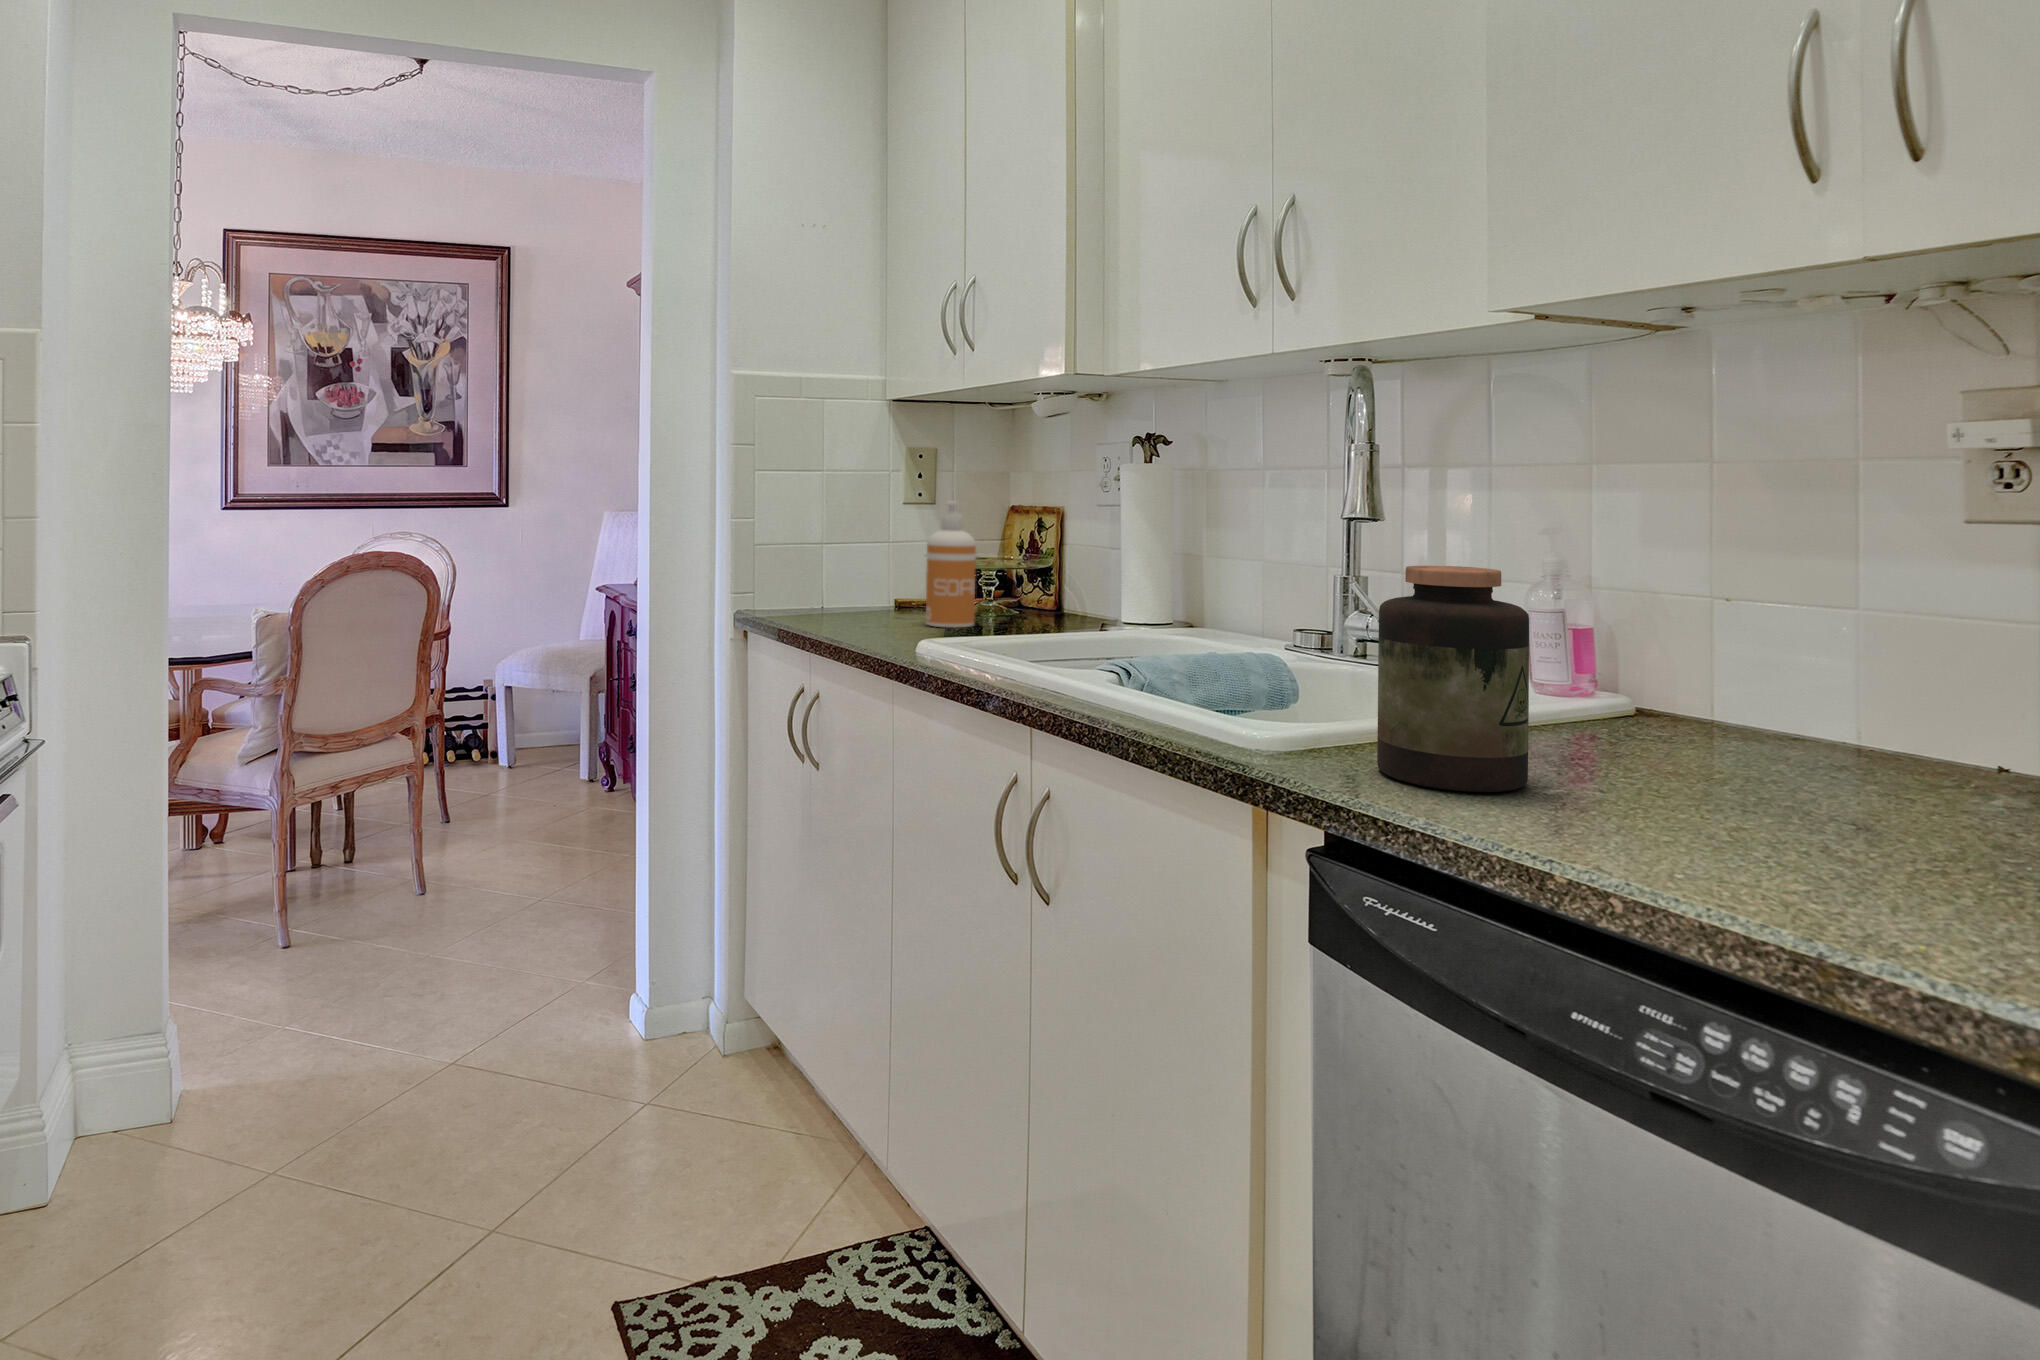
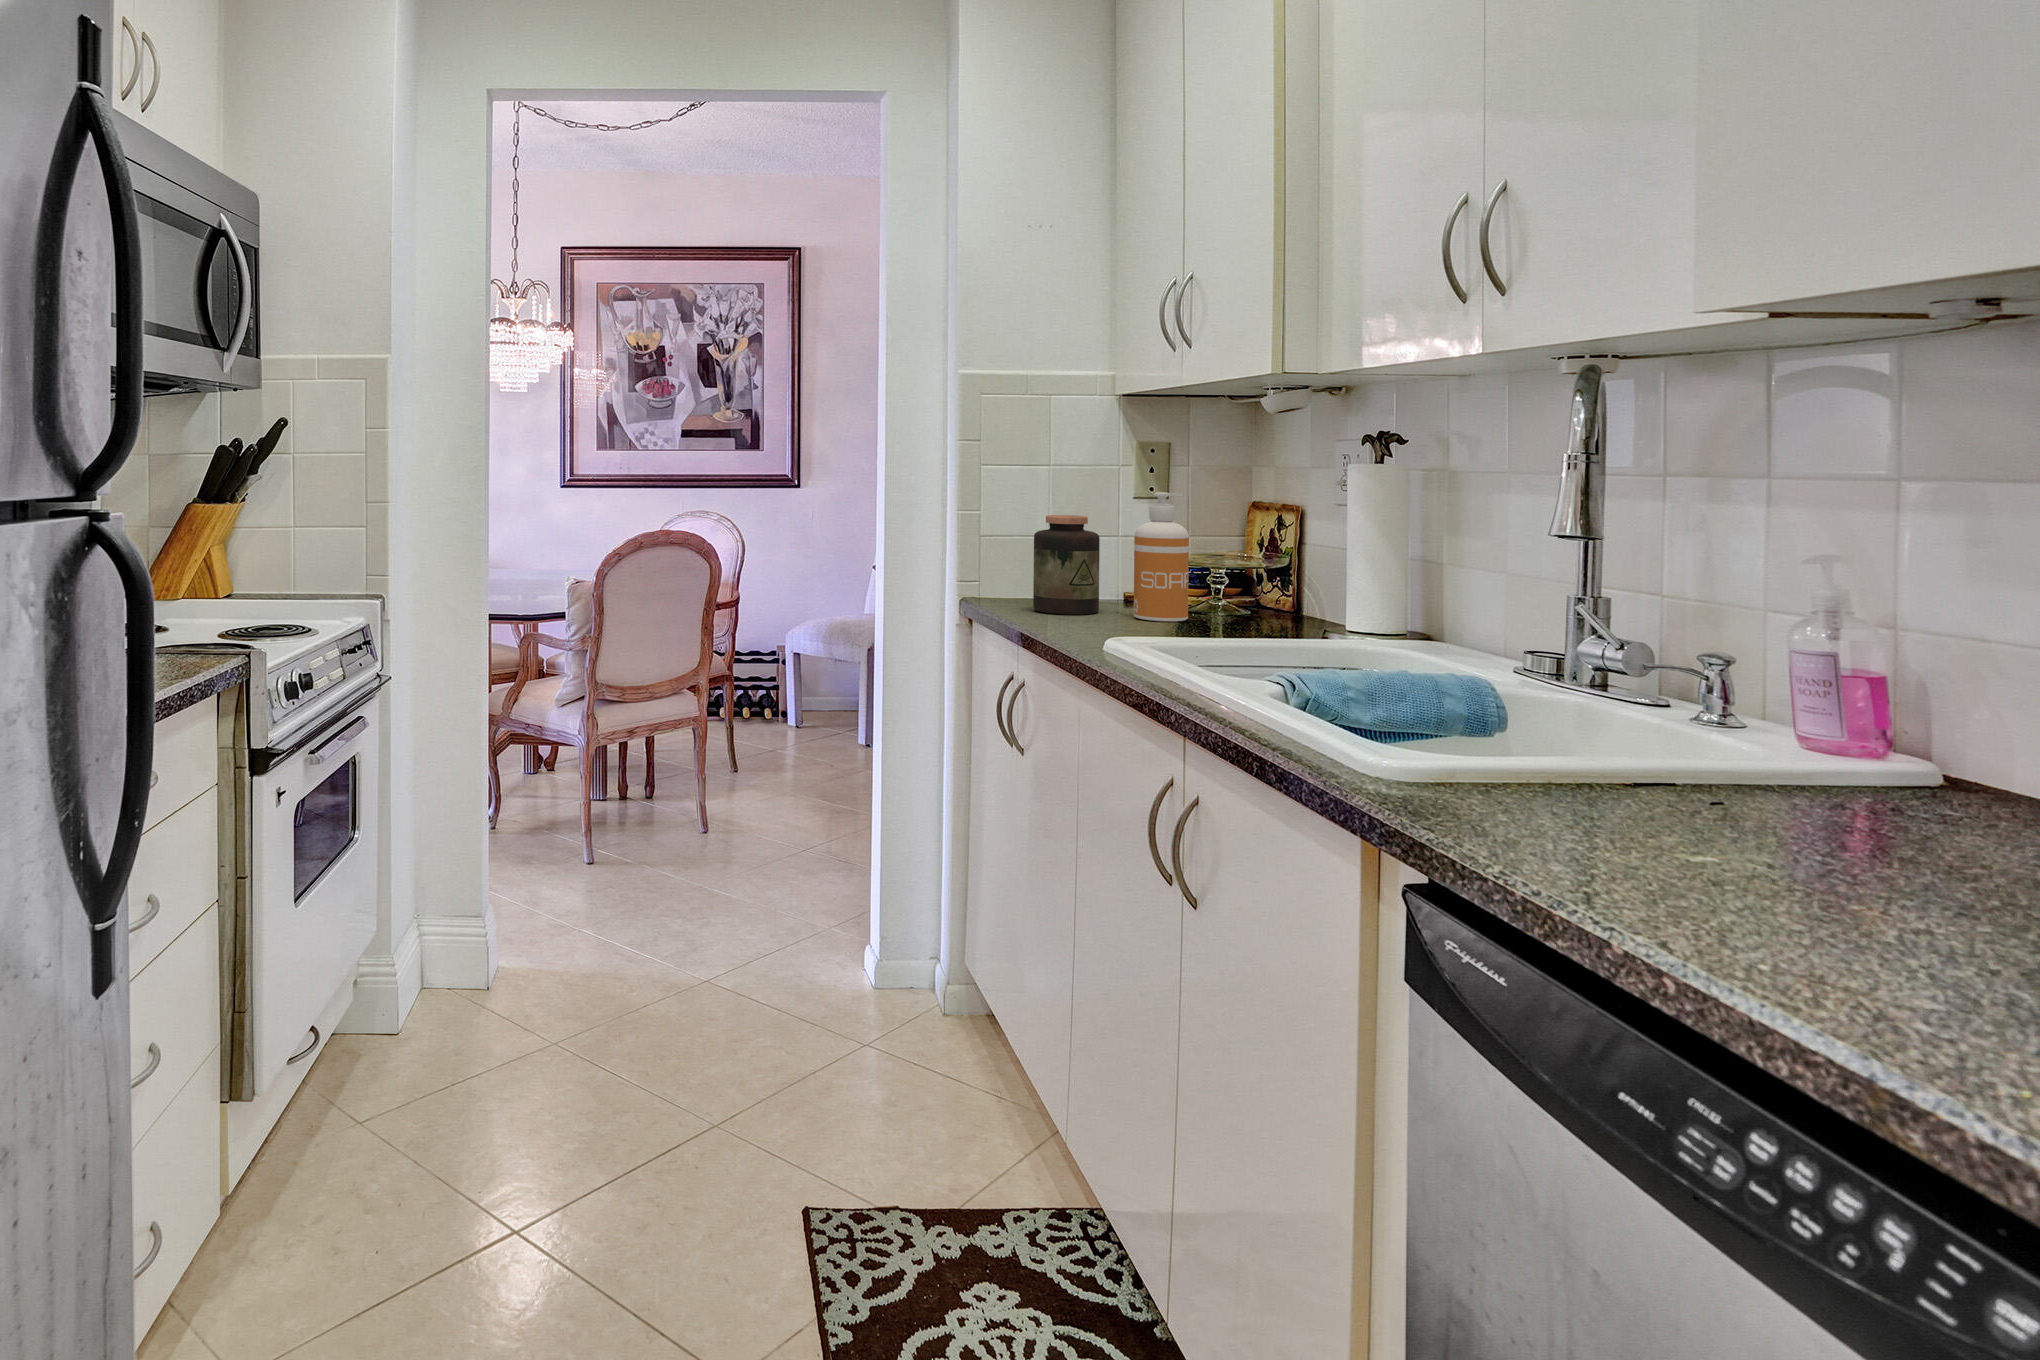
jar: present [1377,566,1529,792] -> present [1033,515,1100,615]

